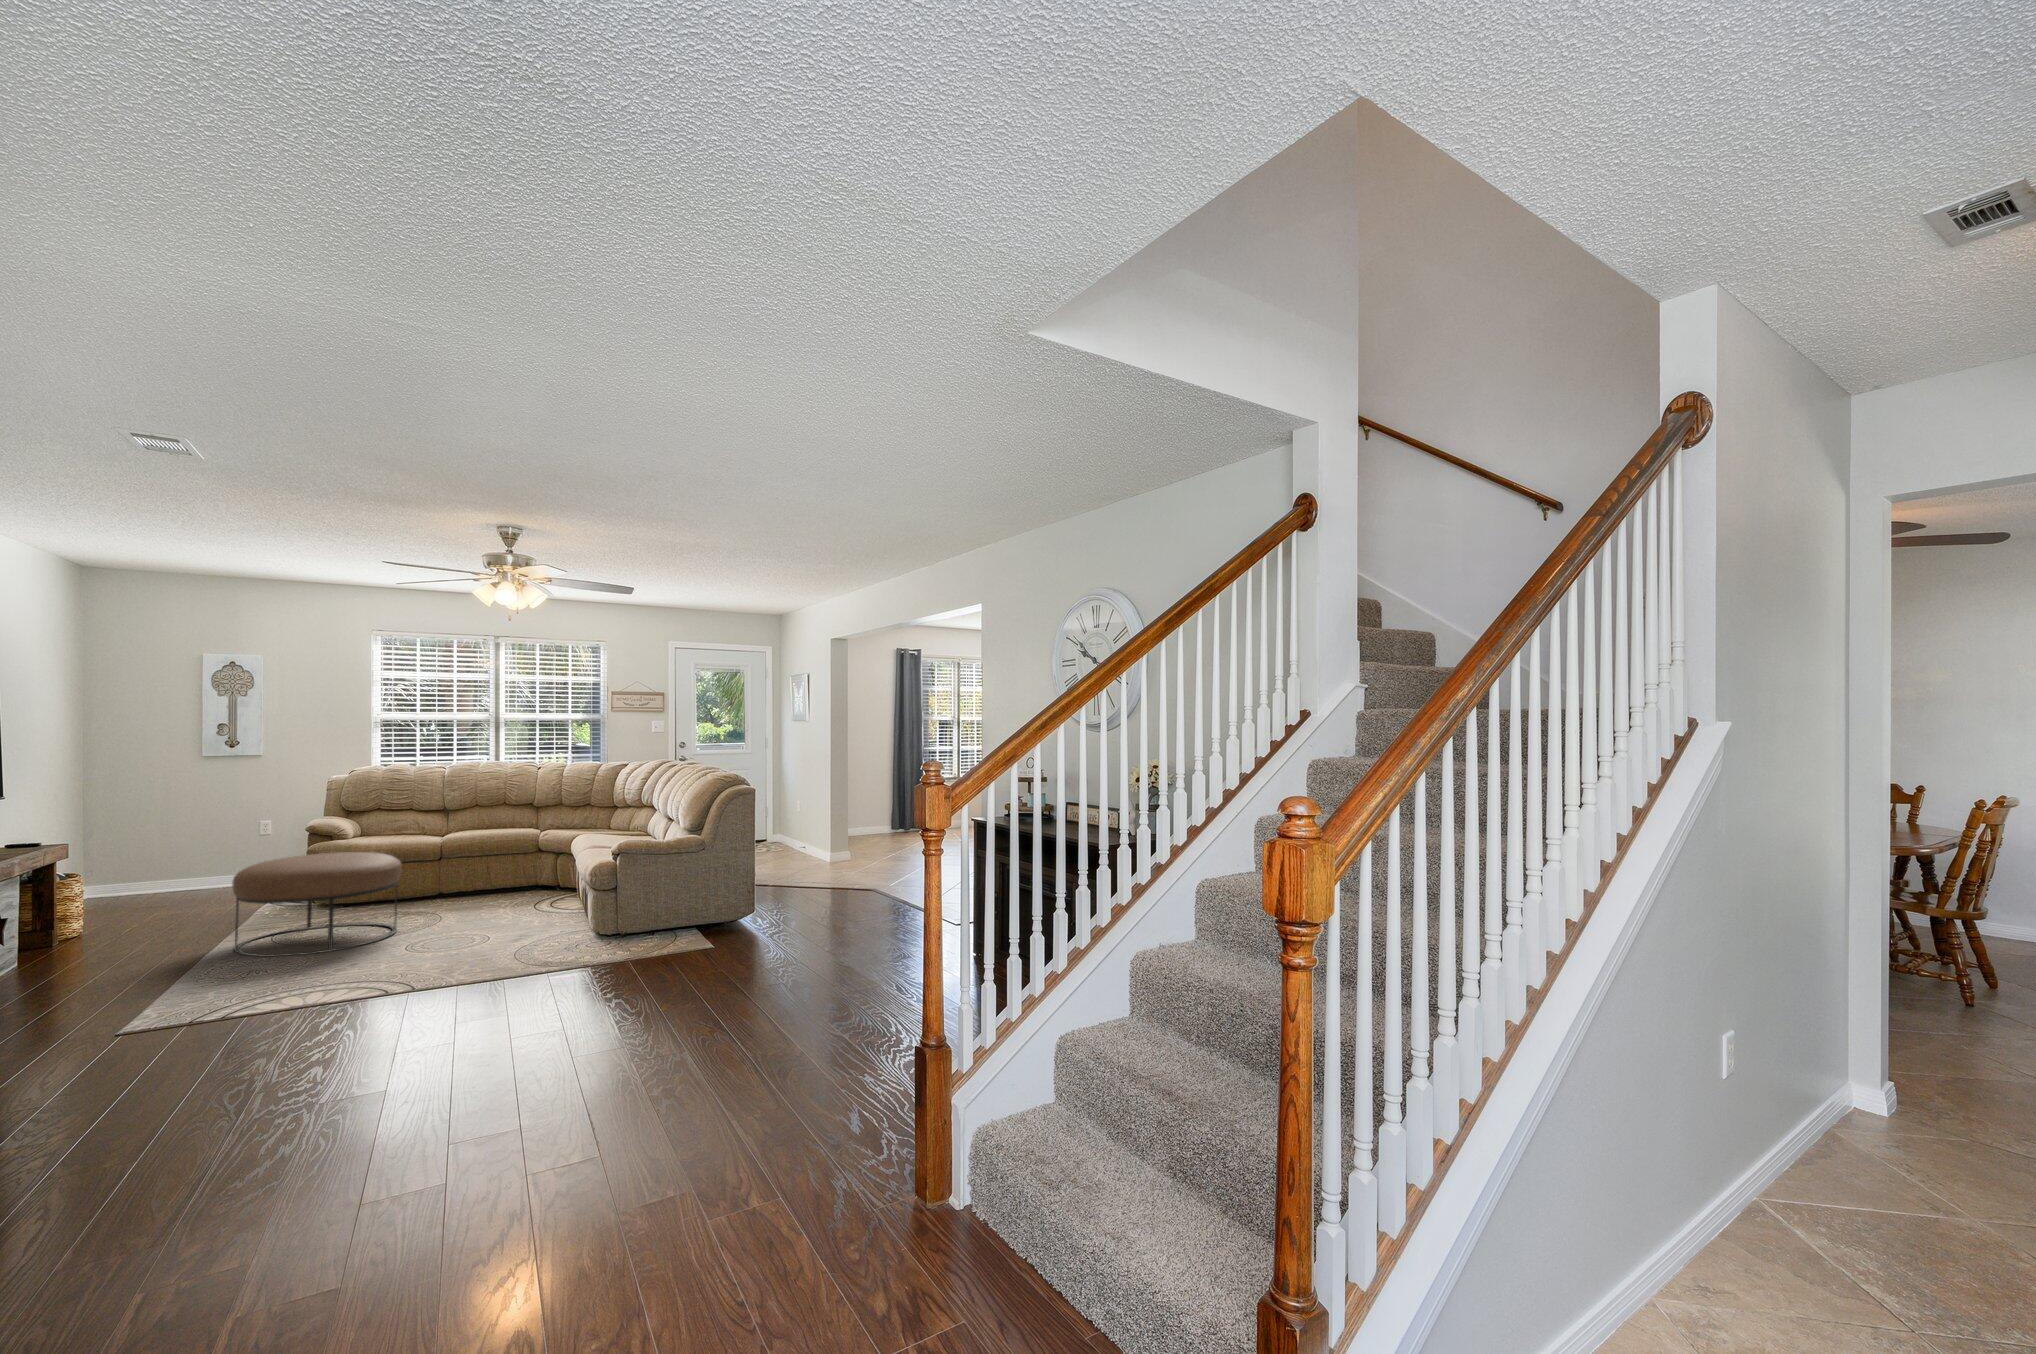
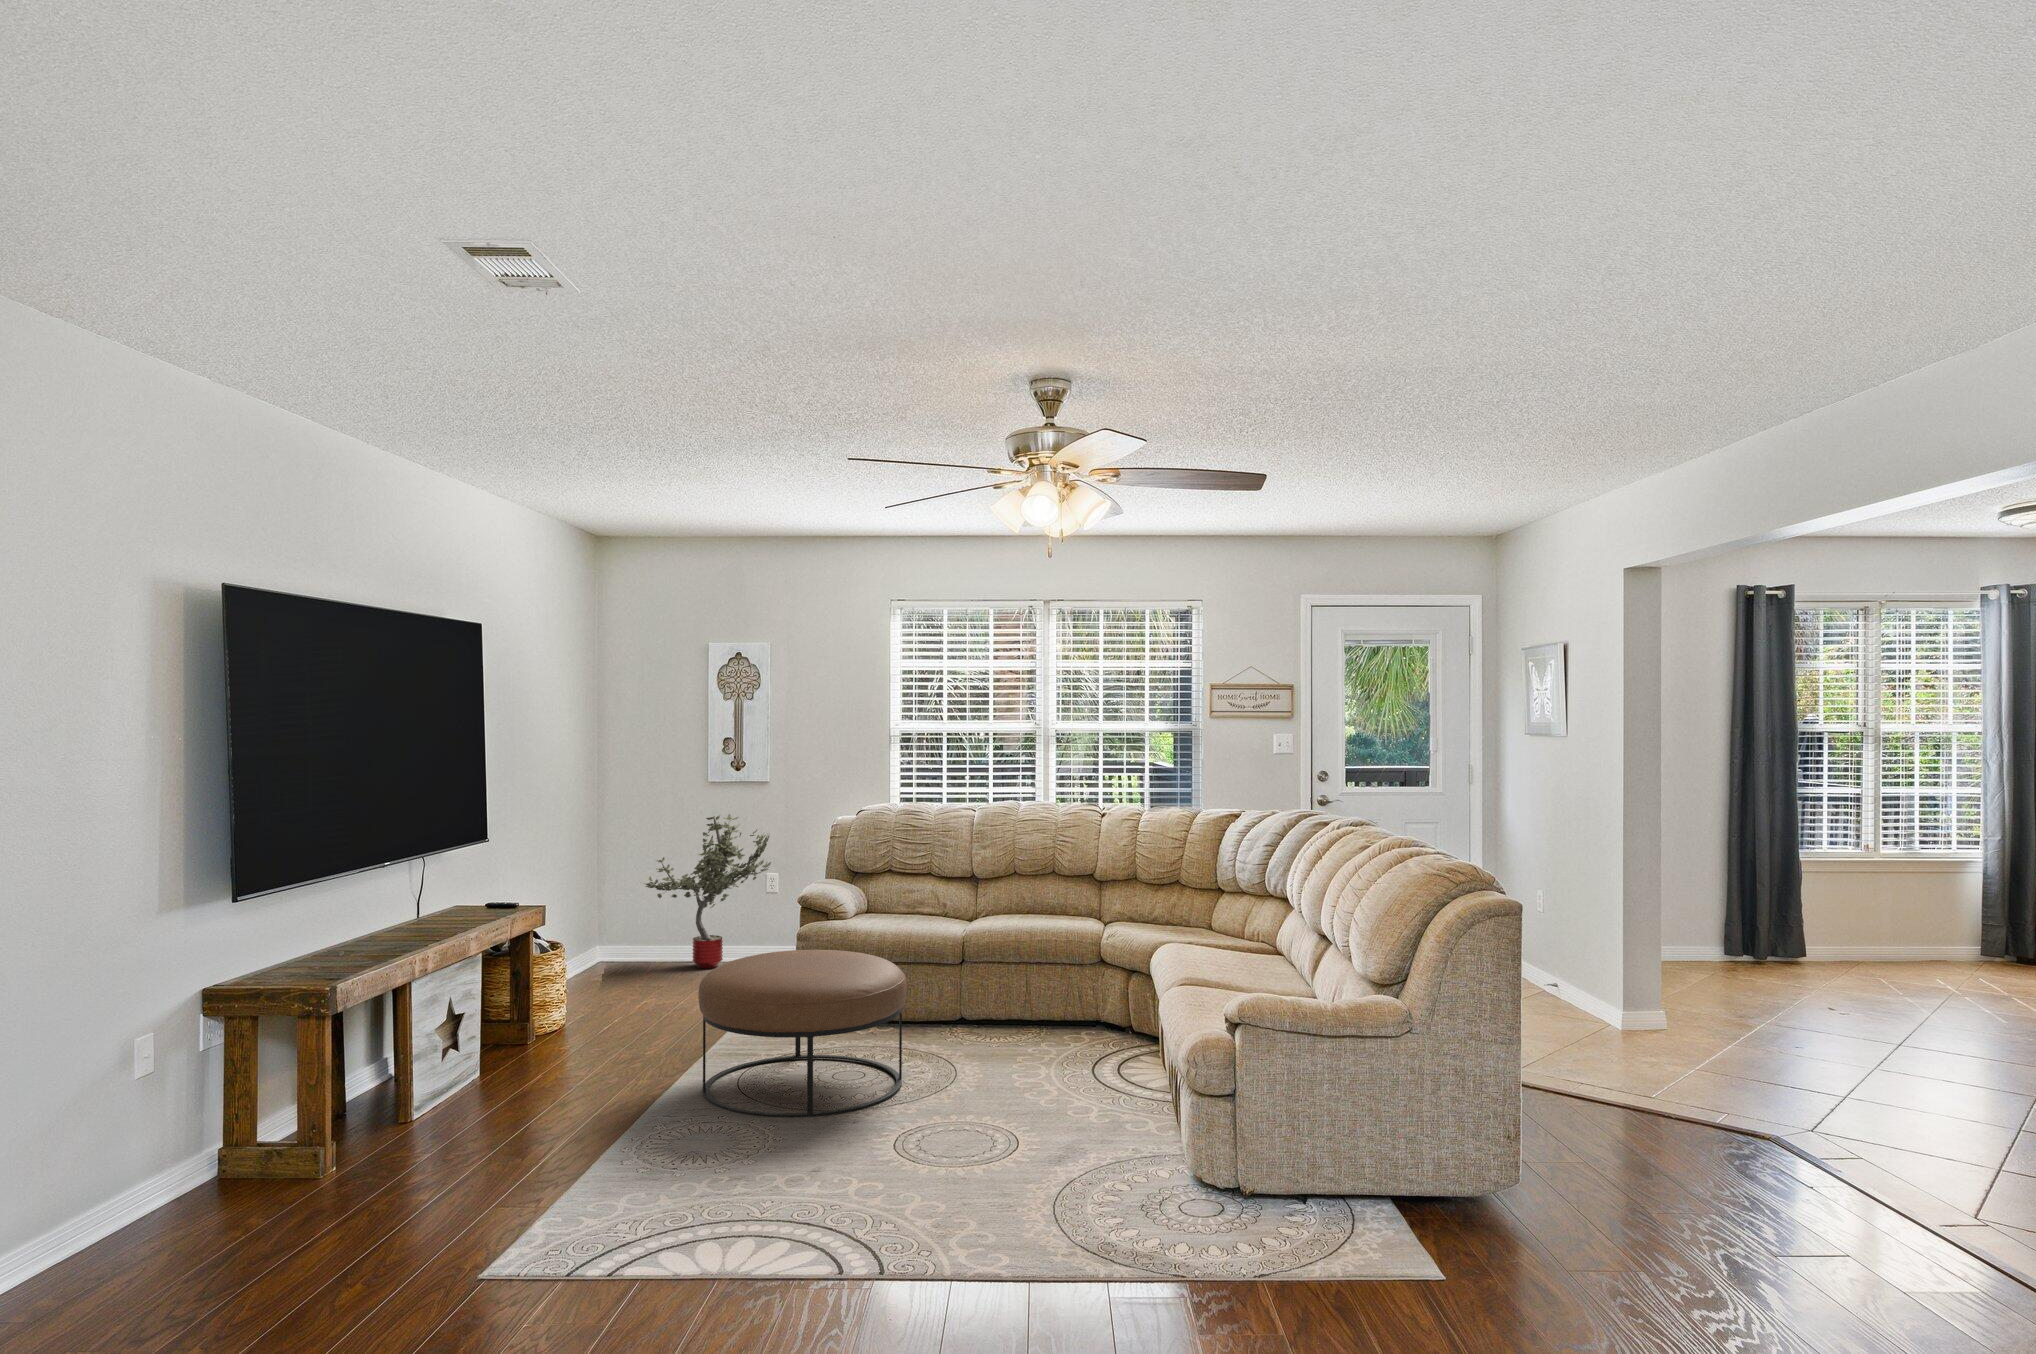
potted tree: none [142,780,266,895] -> present [645,814,771,968]

